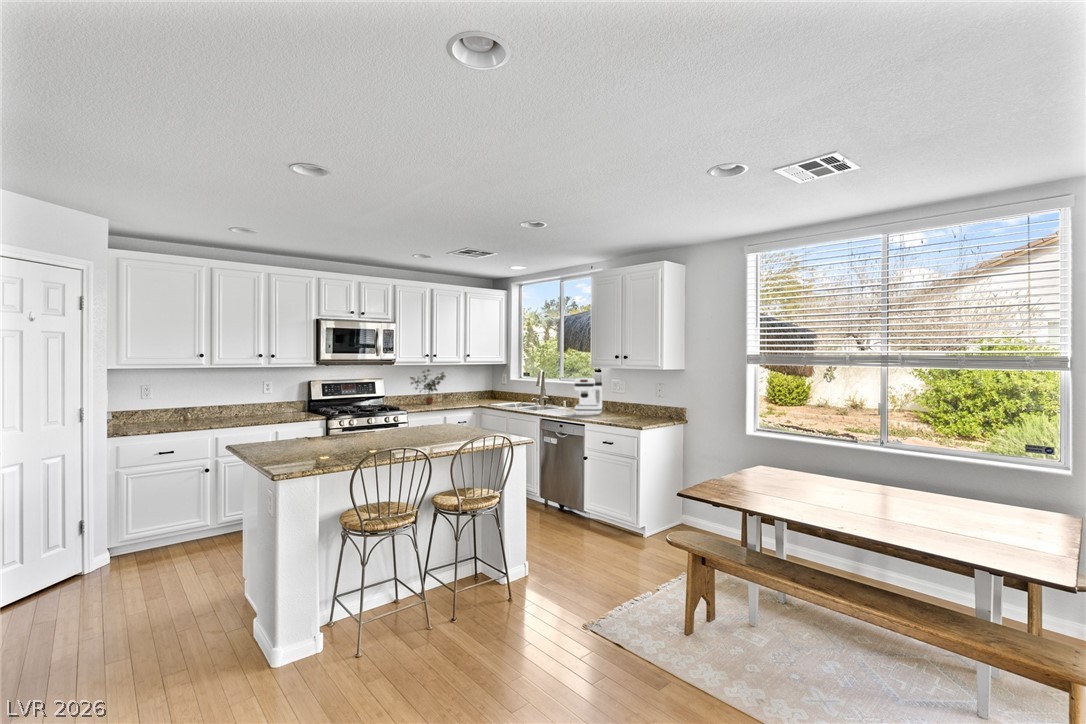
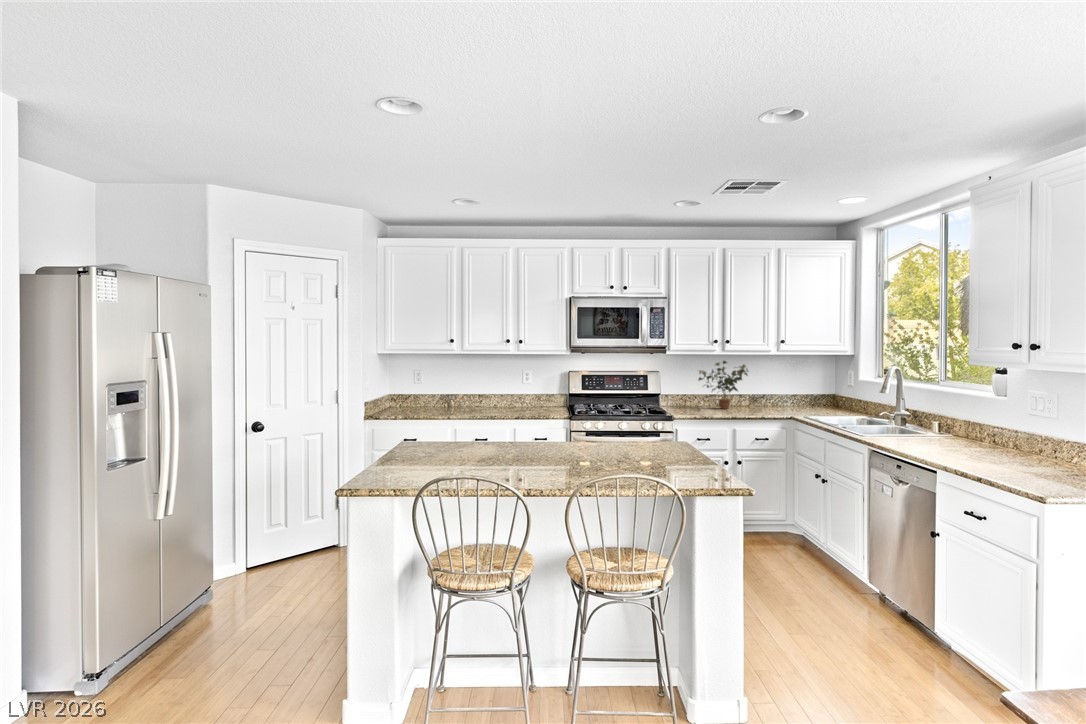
coffee maker: present [574,378,602,414] -> none [935,383,1005,452]

